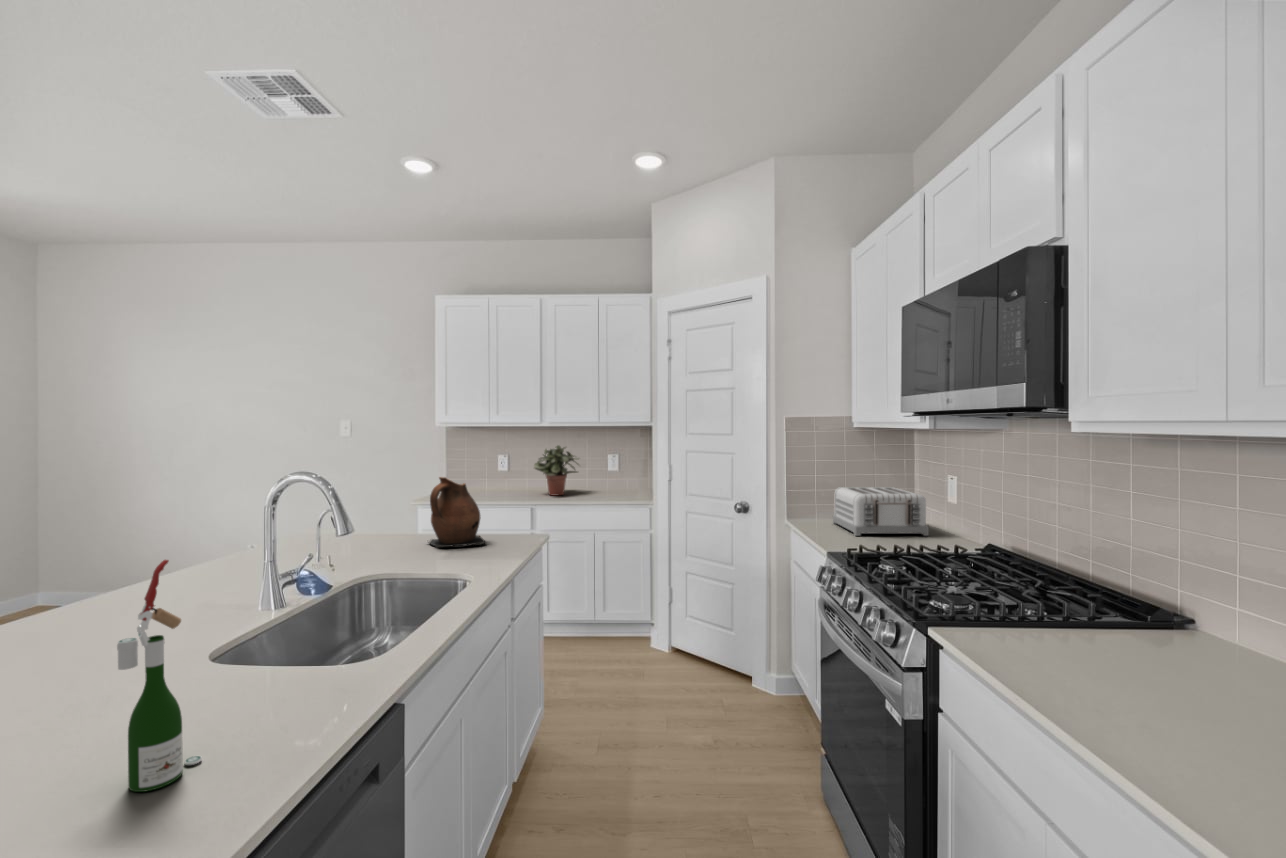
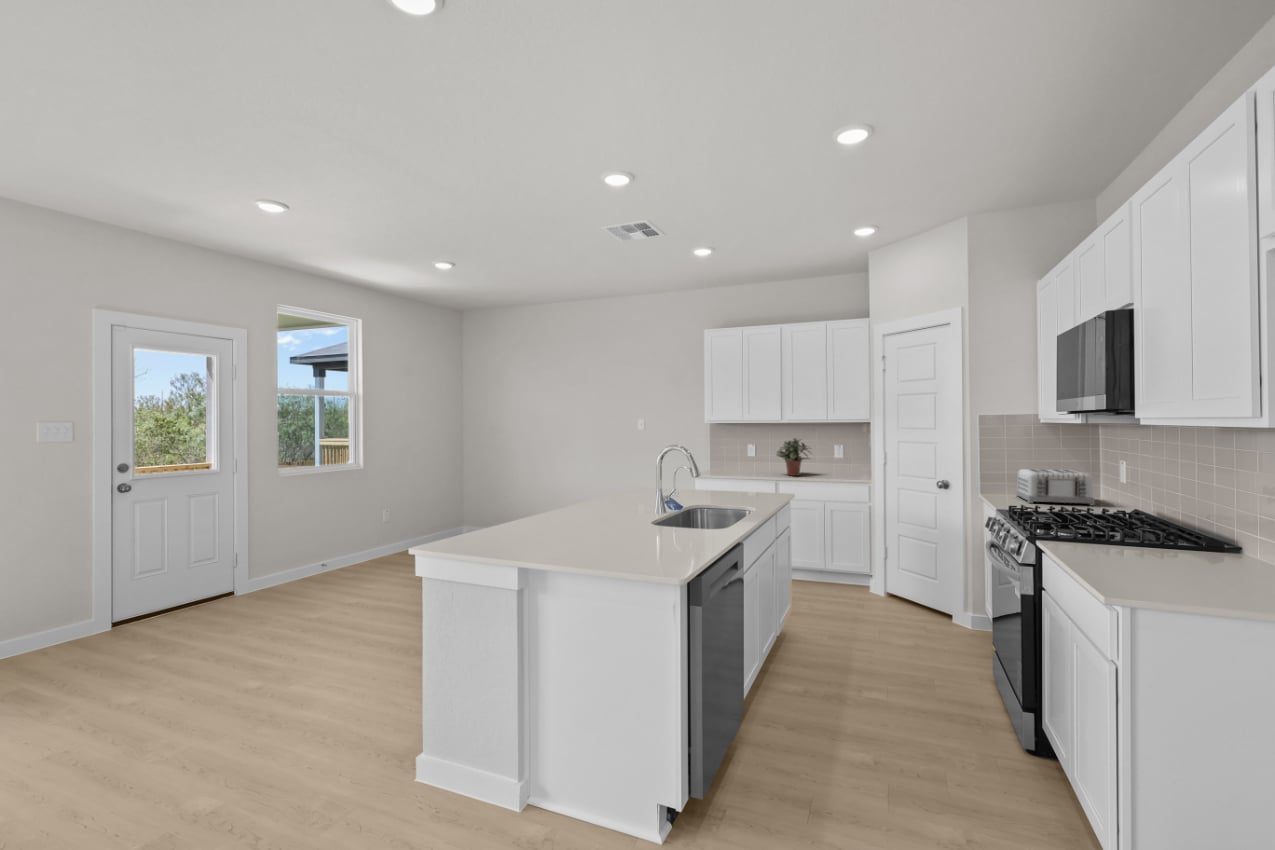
ceramic pitcher: present [429,477,485,547] -> none [717,454,755,497]
wine bottle: present [117,560,202,792] -> none [659,468,680,547]

